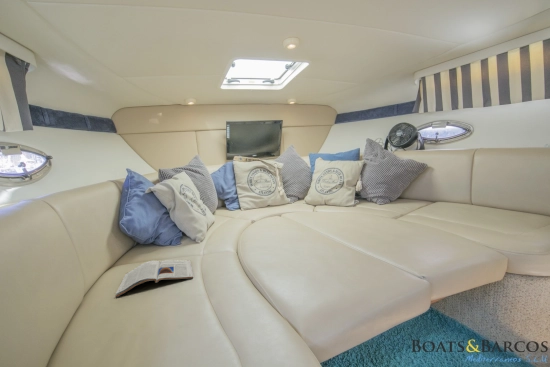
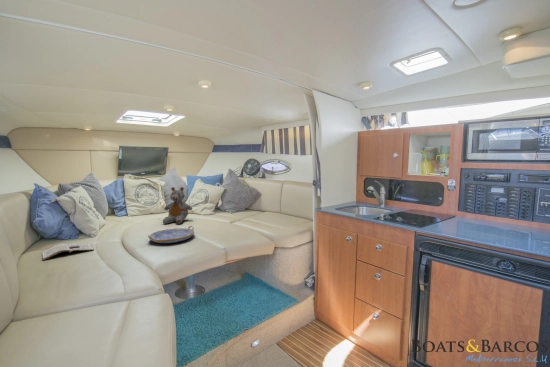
stuffed bear: none [289,165,332,225] -> present [163,187,192,224]
serving tray: none [279,234,364,274] -> present [148,226,194,243]

